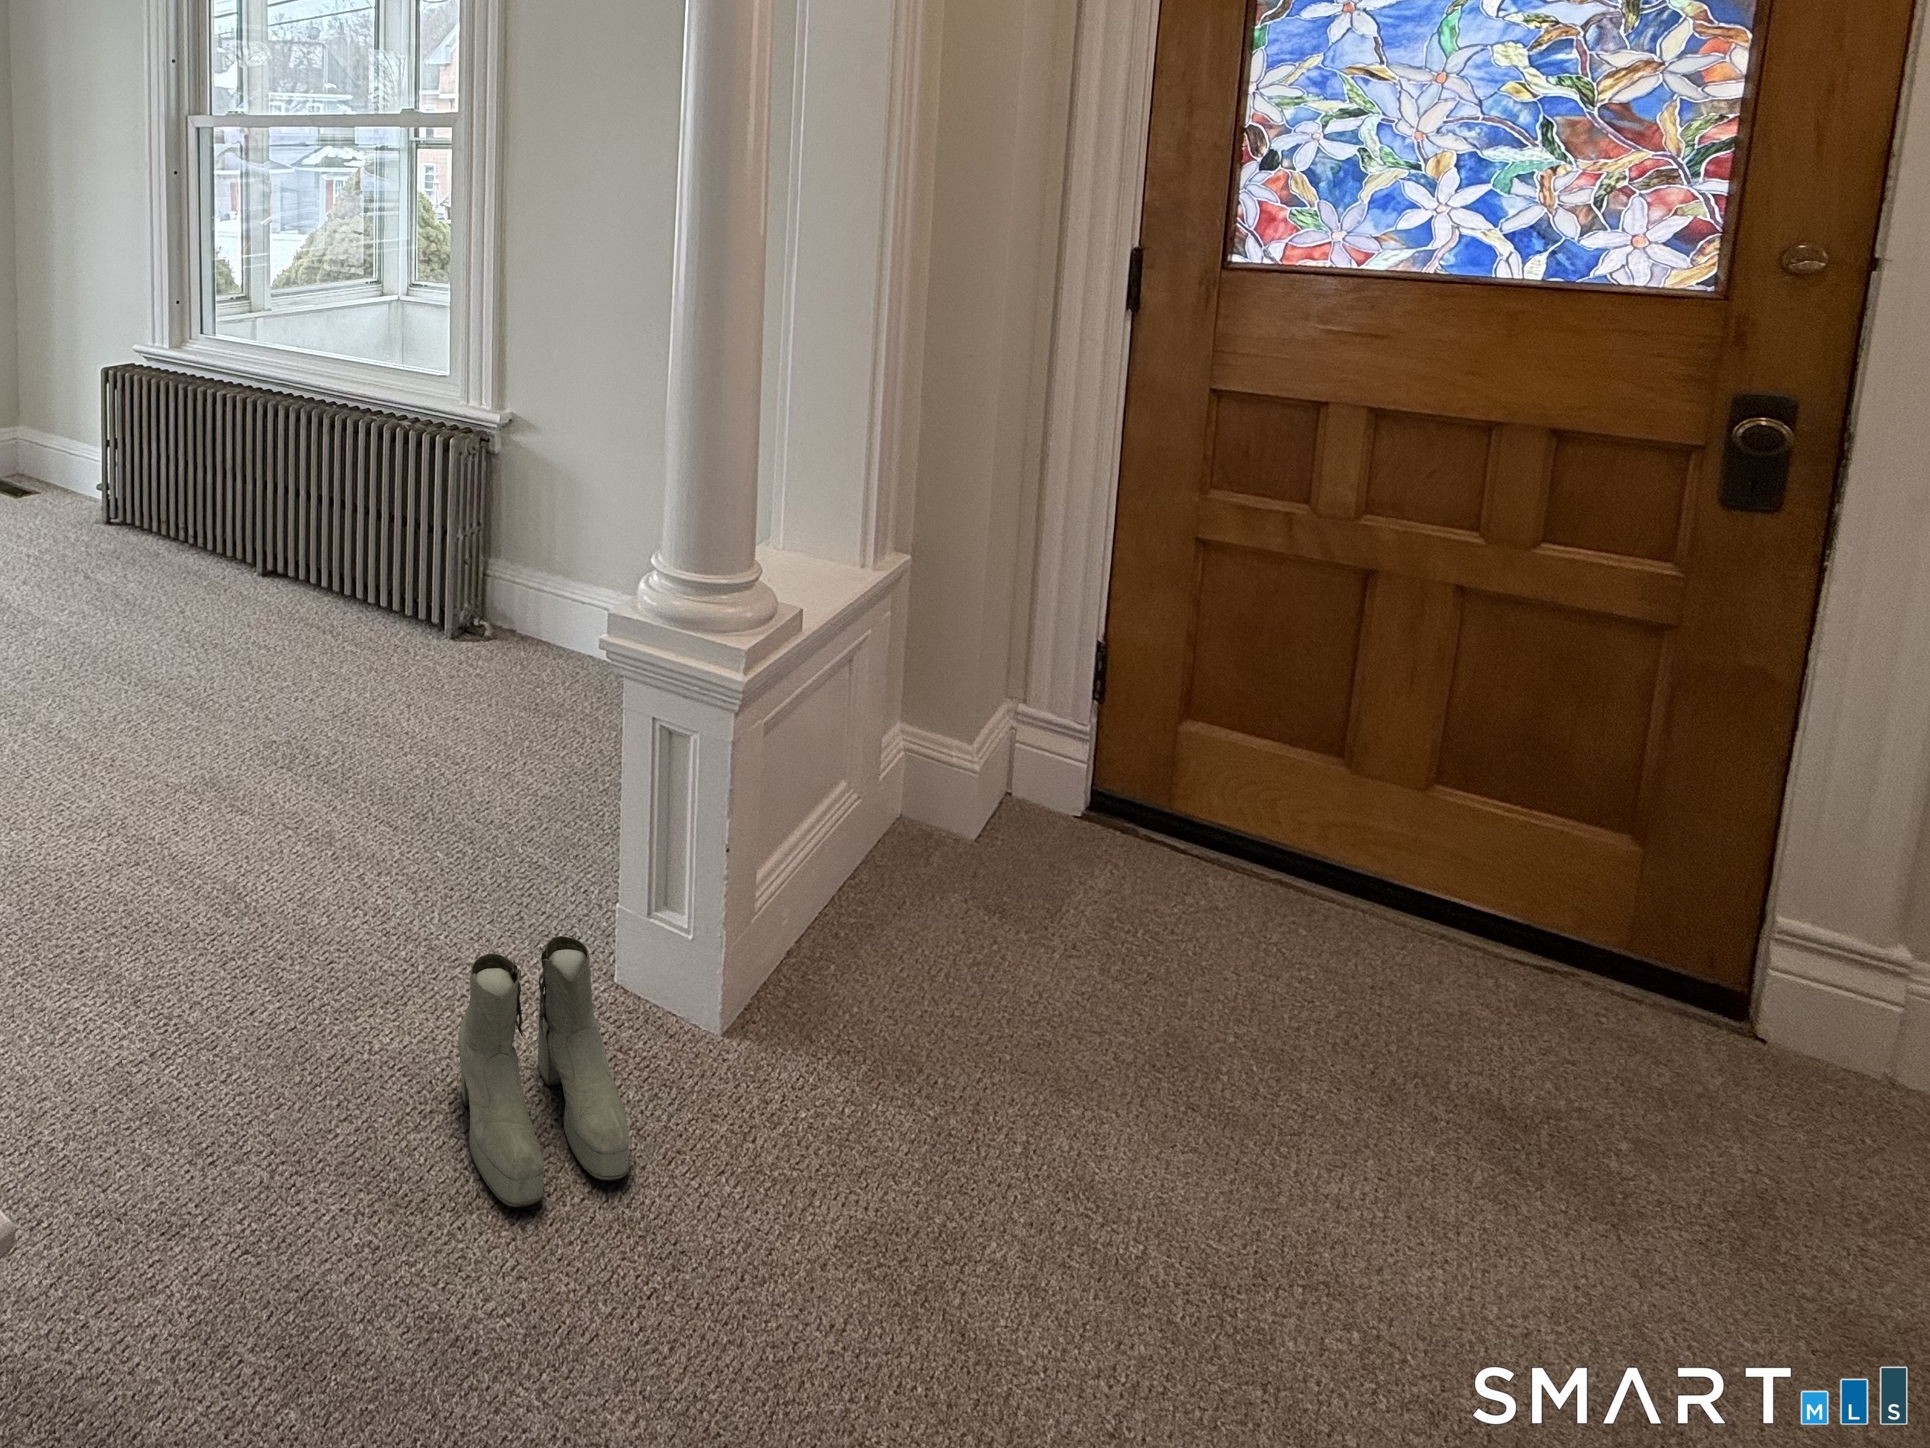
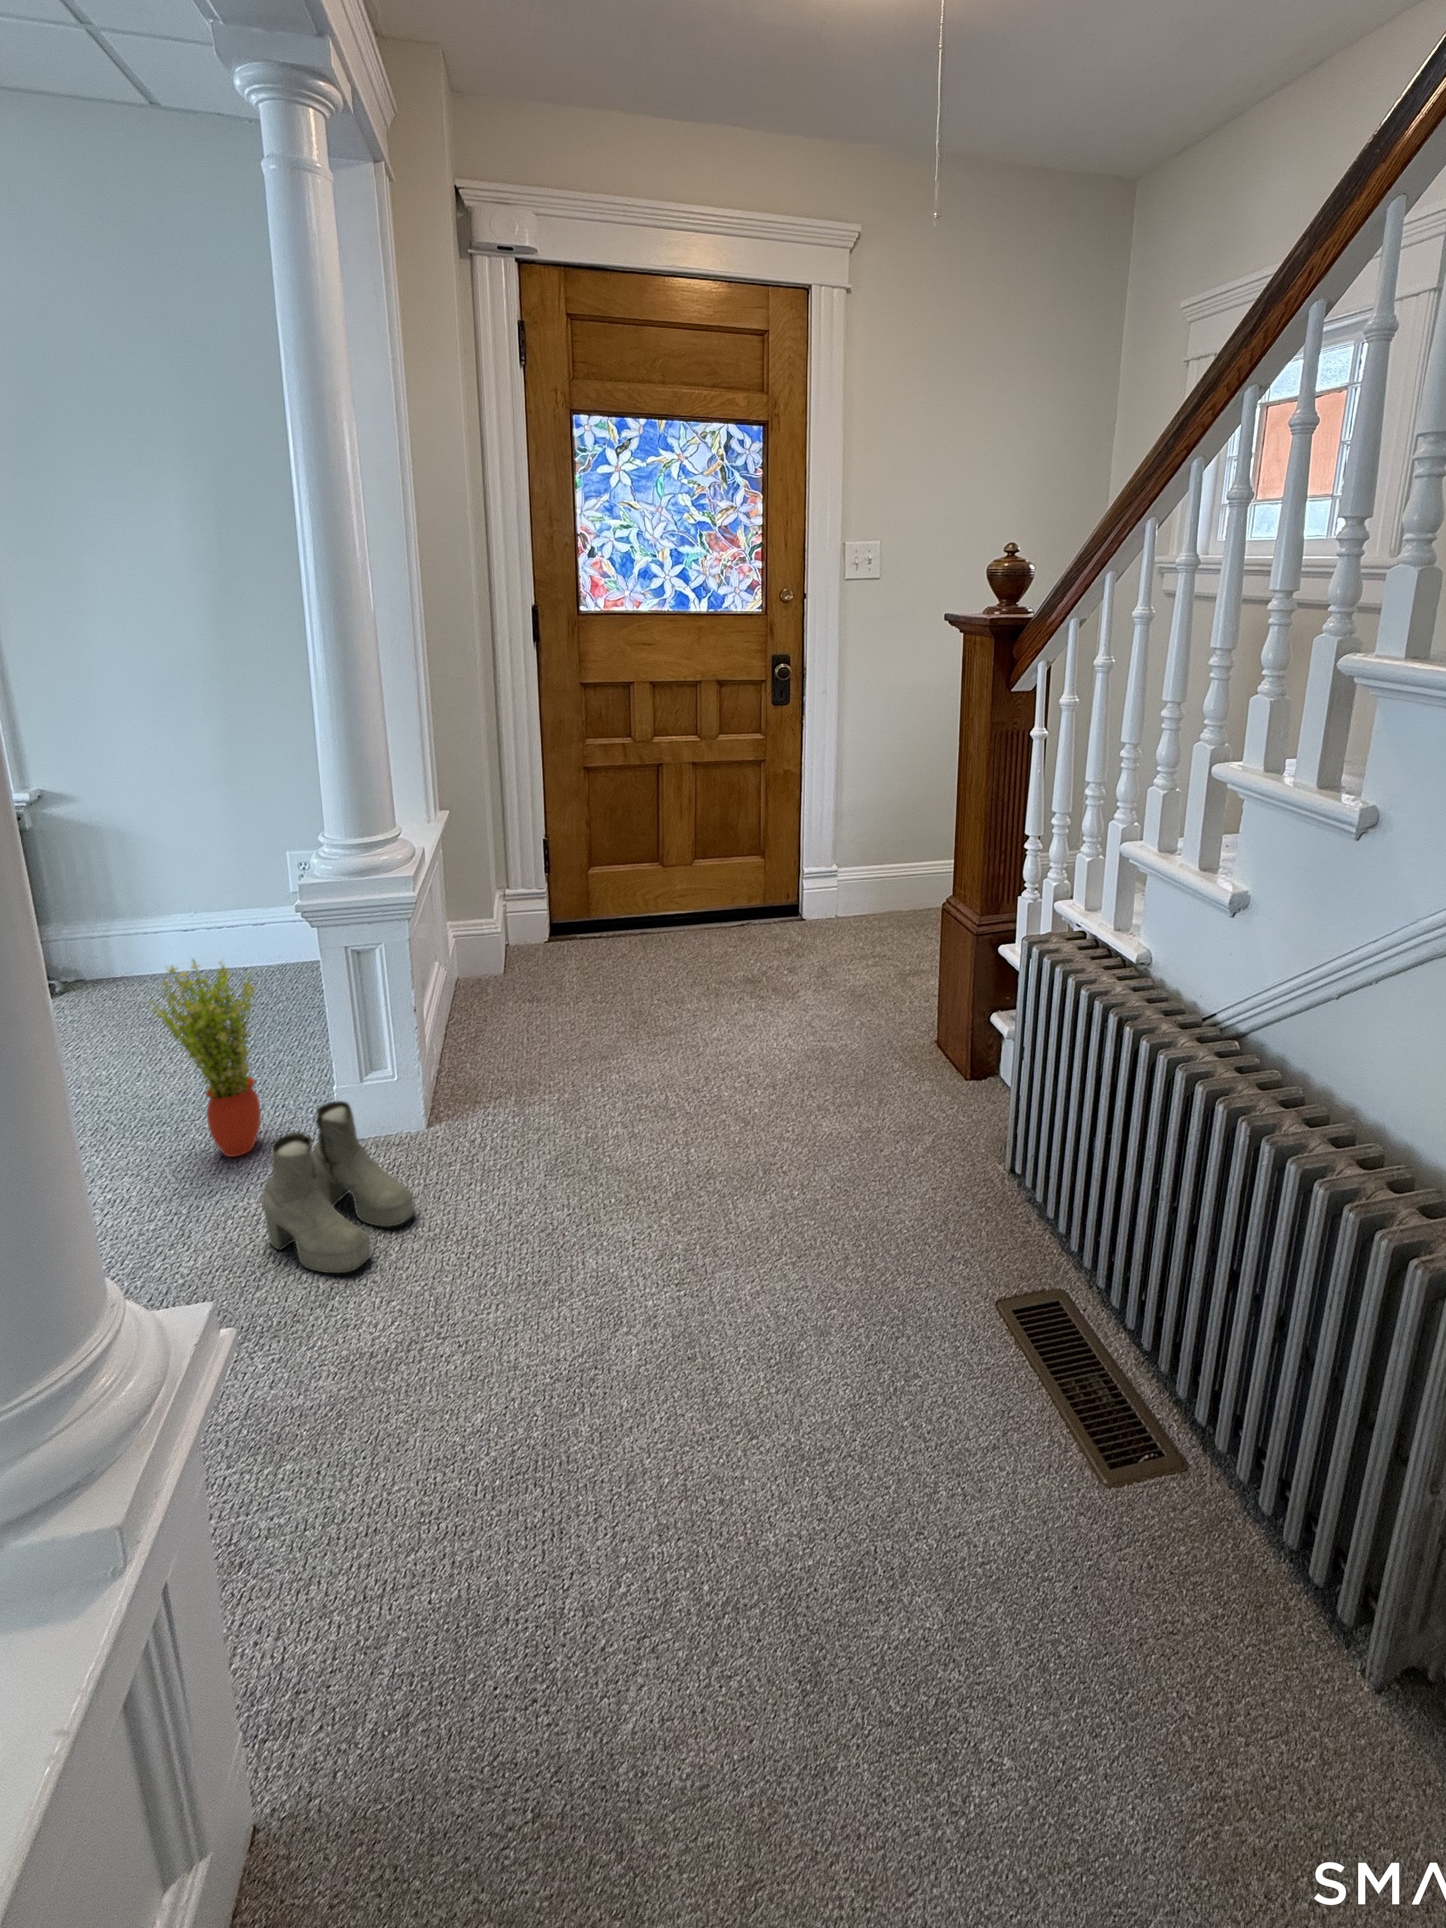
potted plant: none [441,664,558,941] -> present [152,960,261,1157]

